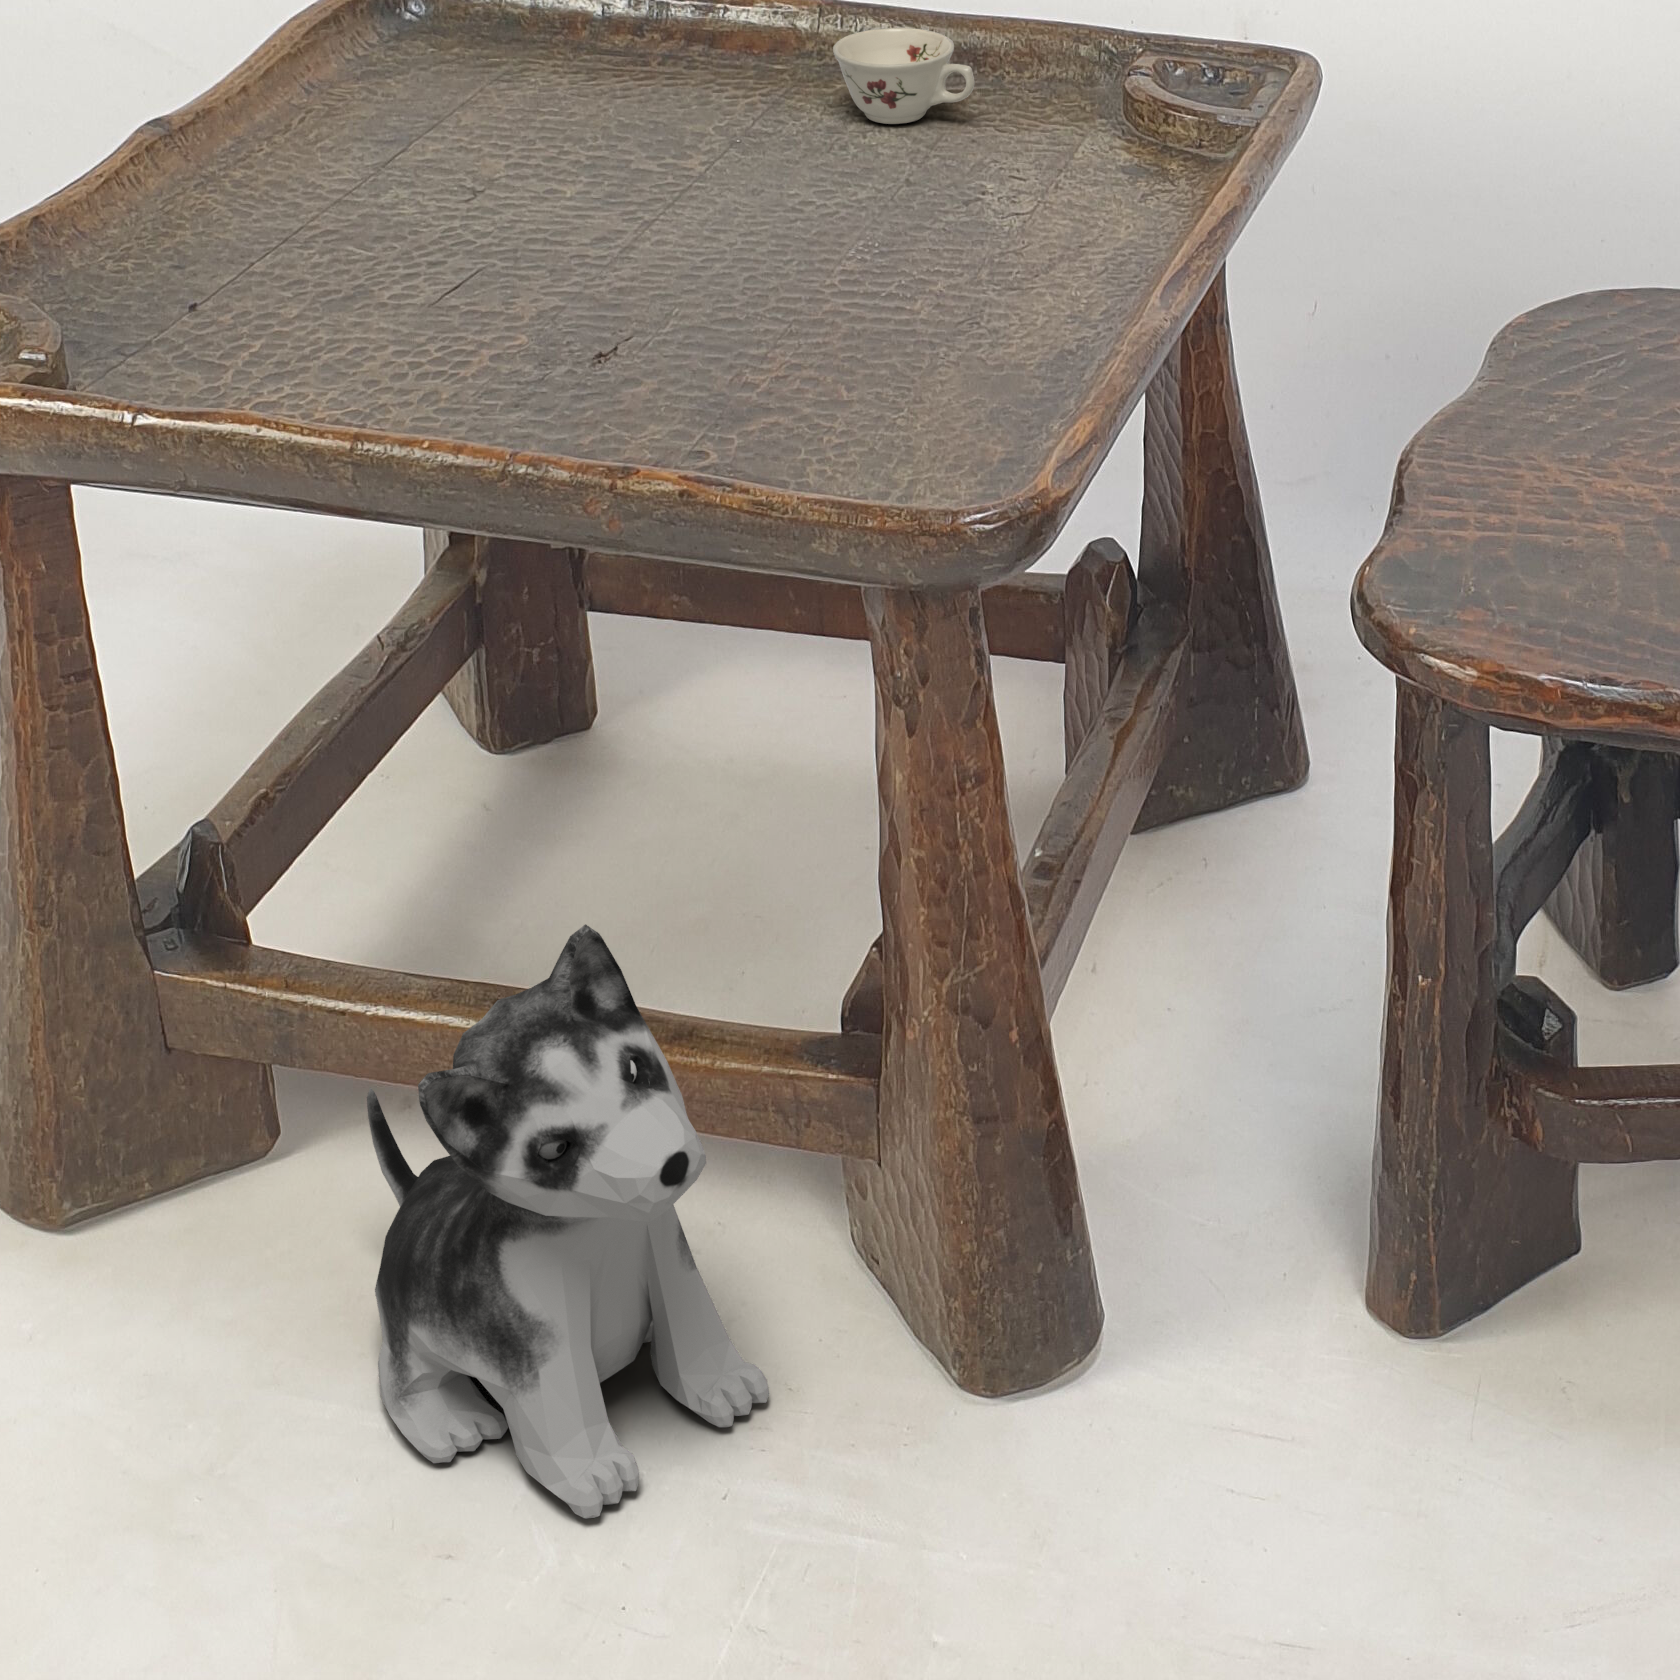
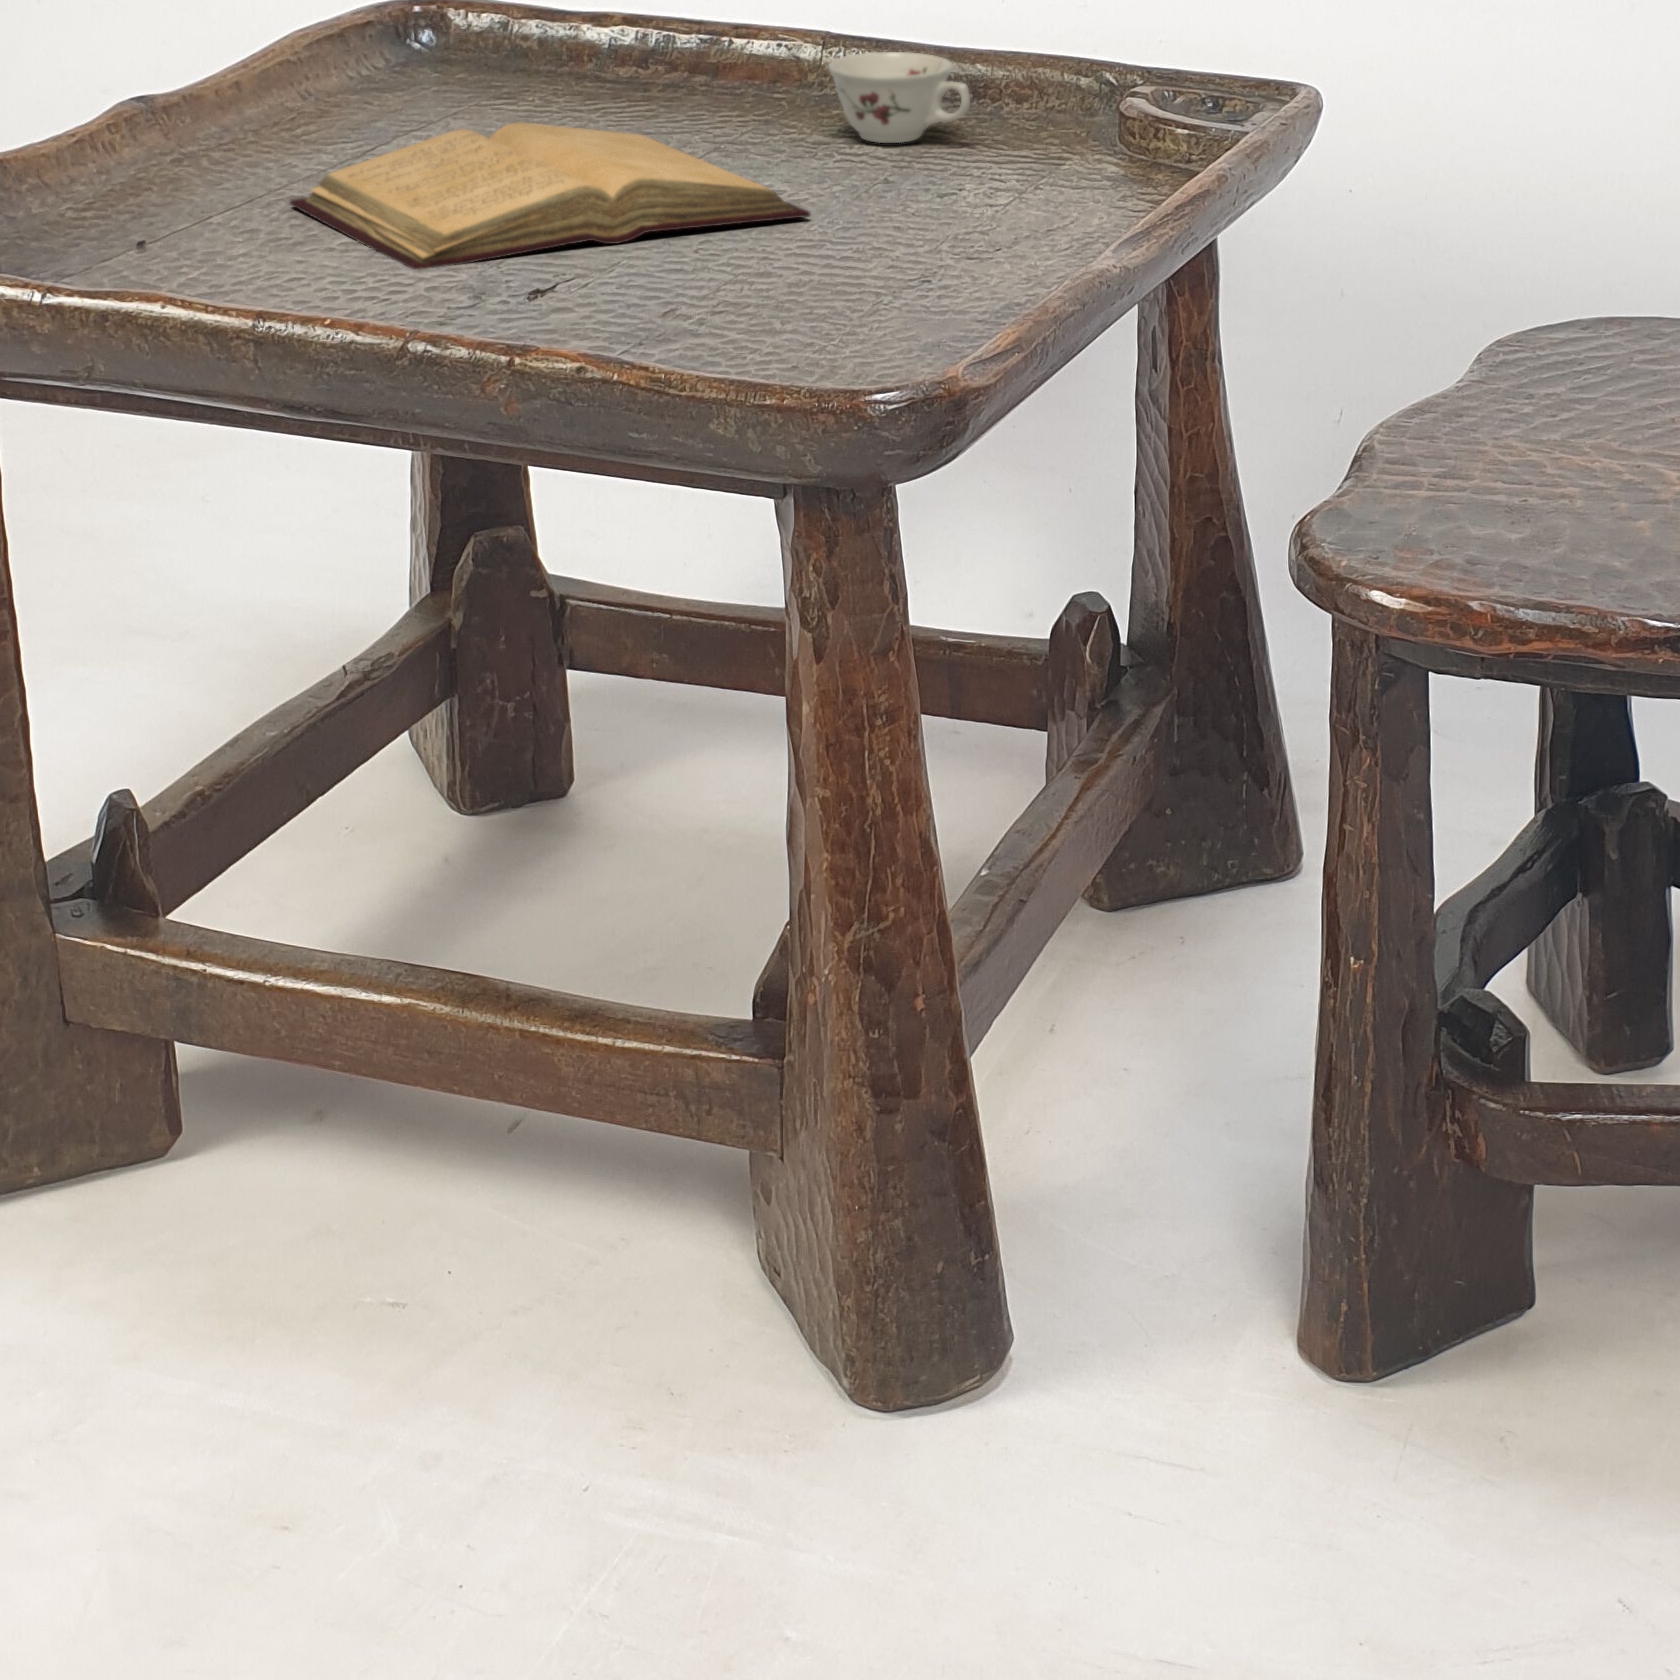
book: none [333,141,844,337] -> present [290,123,811,270]
plush toy: present [367,924,769,1518] -> none [237,843,647,1487]

